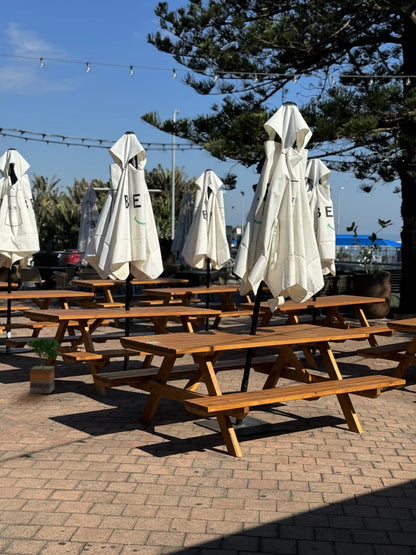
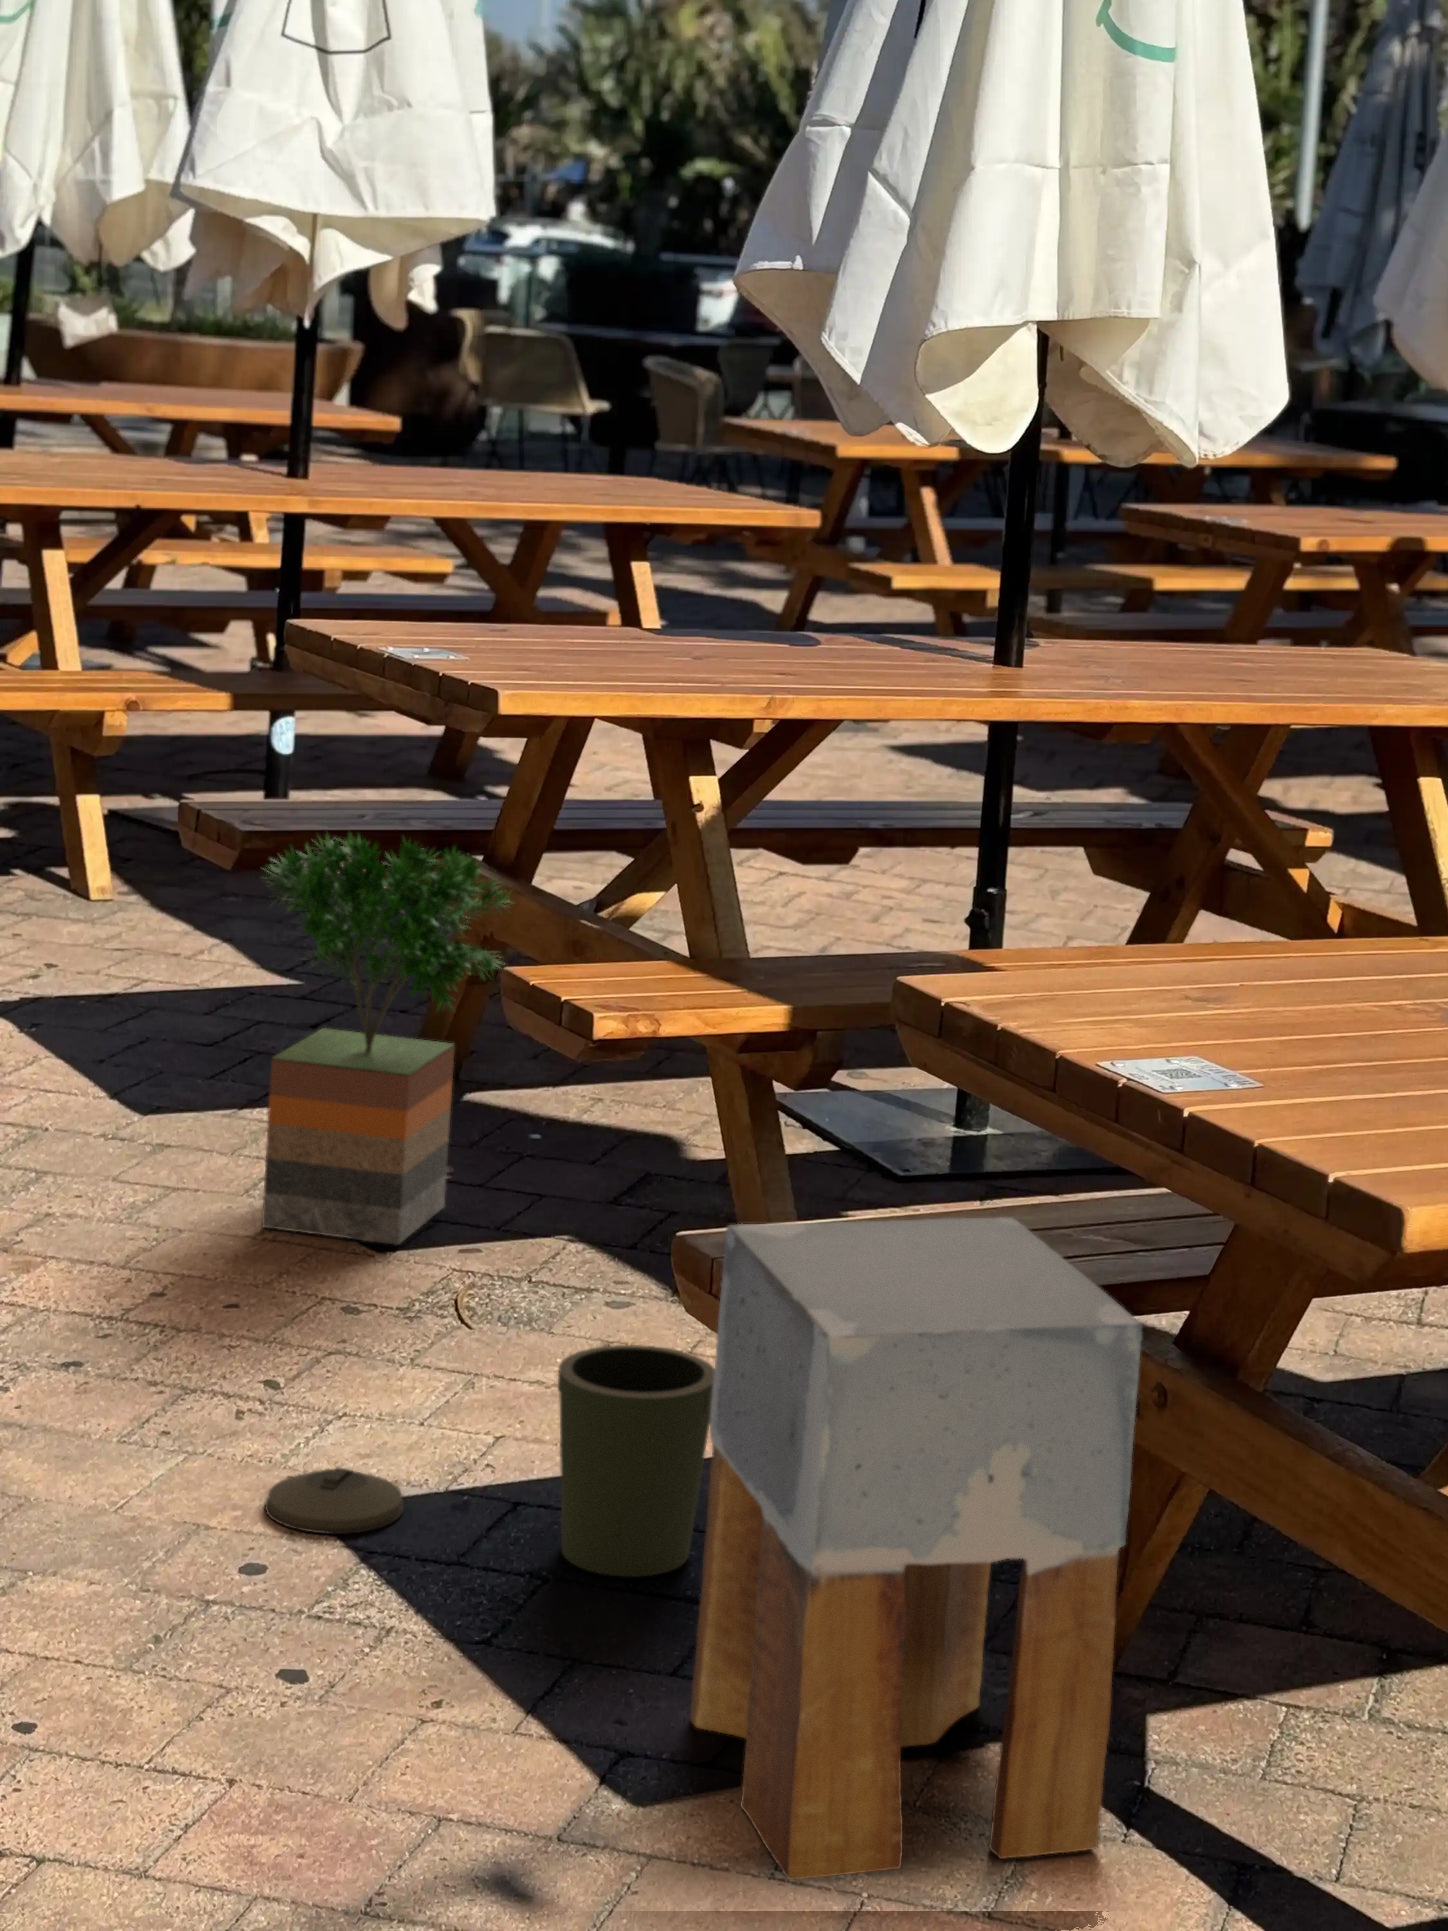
stool: none [101,366,150,436] -> present [690,1217,1142,1880]
trash can: none [44,391,100,418] -> present [265,1345,714,1577]

